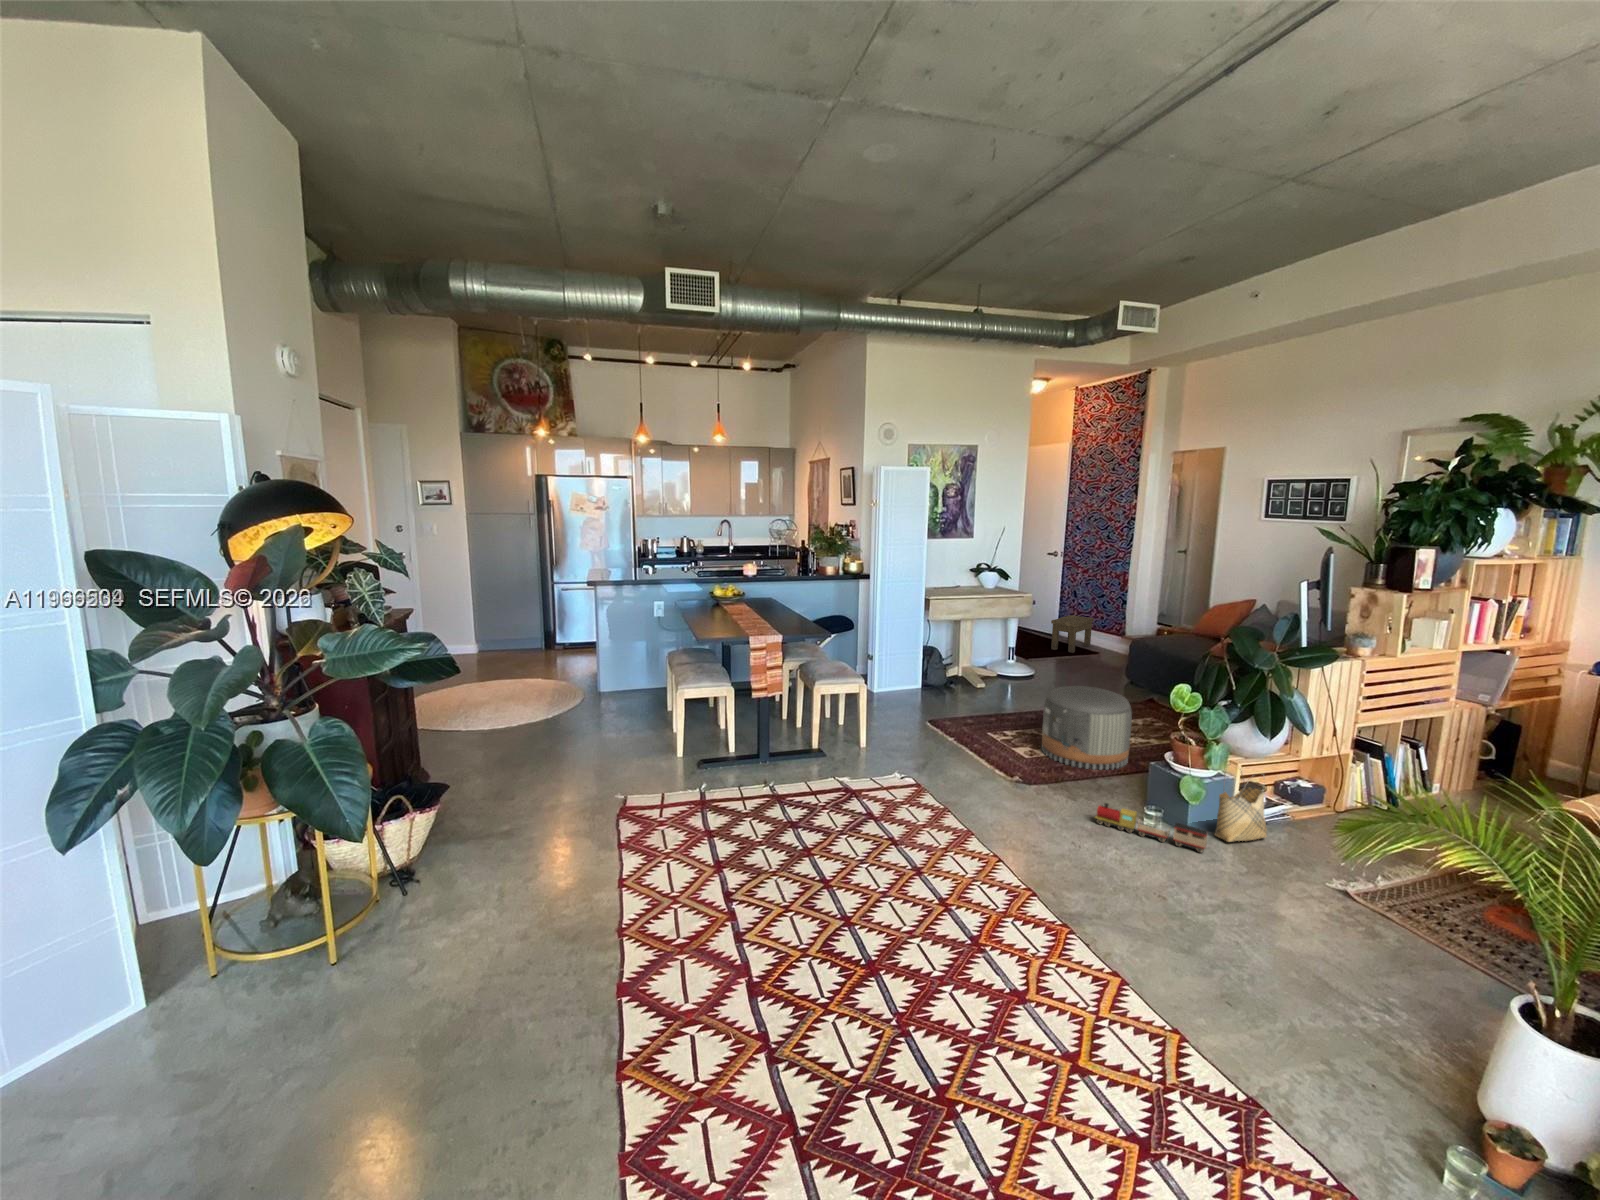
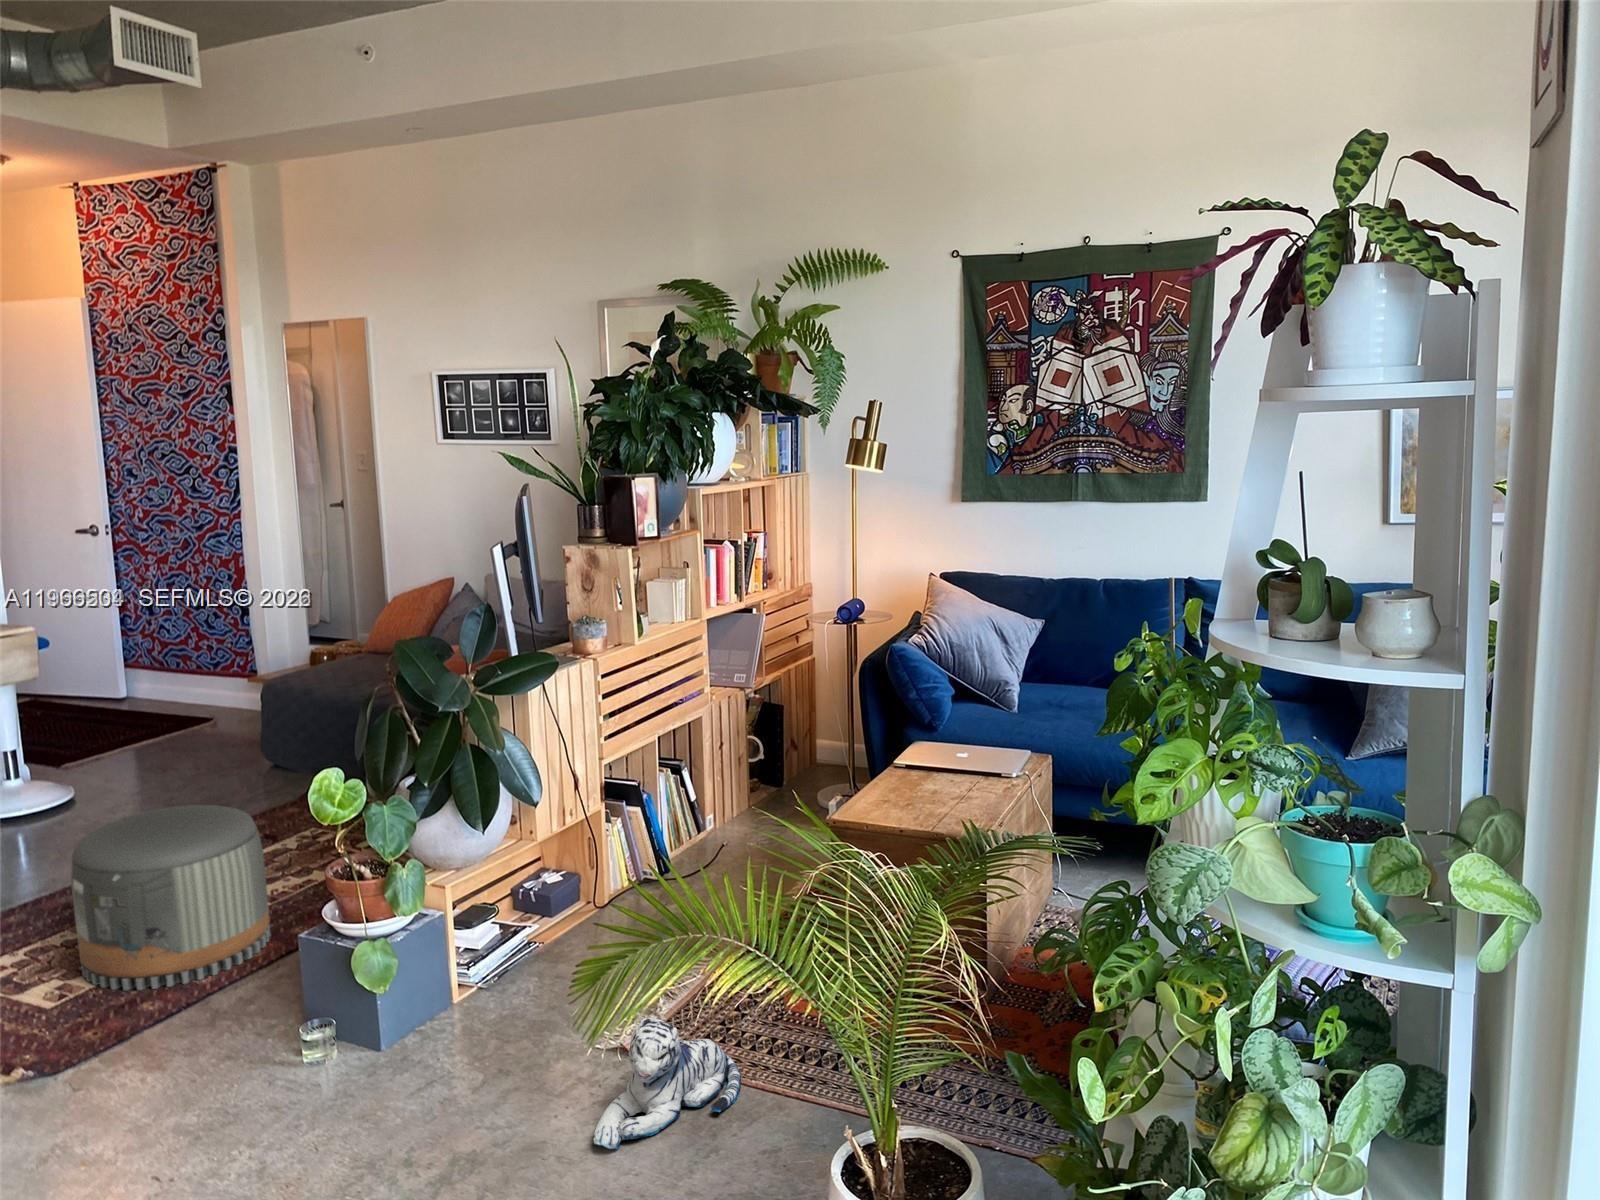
side table: present [1051,615,1094,653] -> none [102,651,196,731]
woven basket: present [1215,776,1267,842] -> none [422,888,508,1036]
toy train: present [1095,803,1208,852] -> none [198,1033,415,1106]
plush toy: none [1320,876,1443,957] -> present [593,1018,741,1149]

